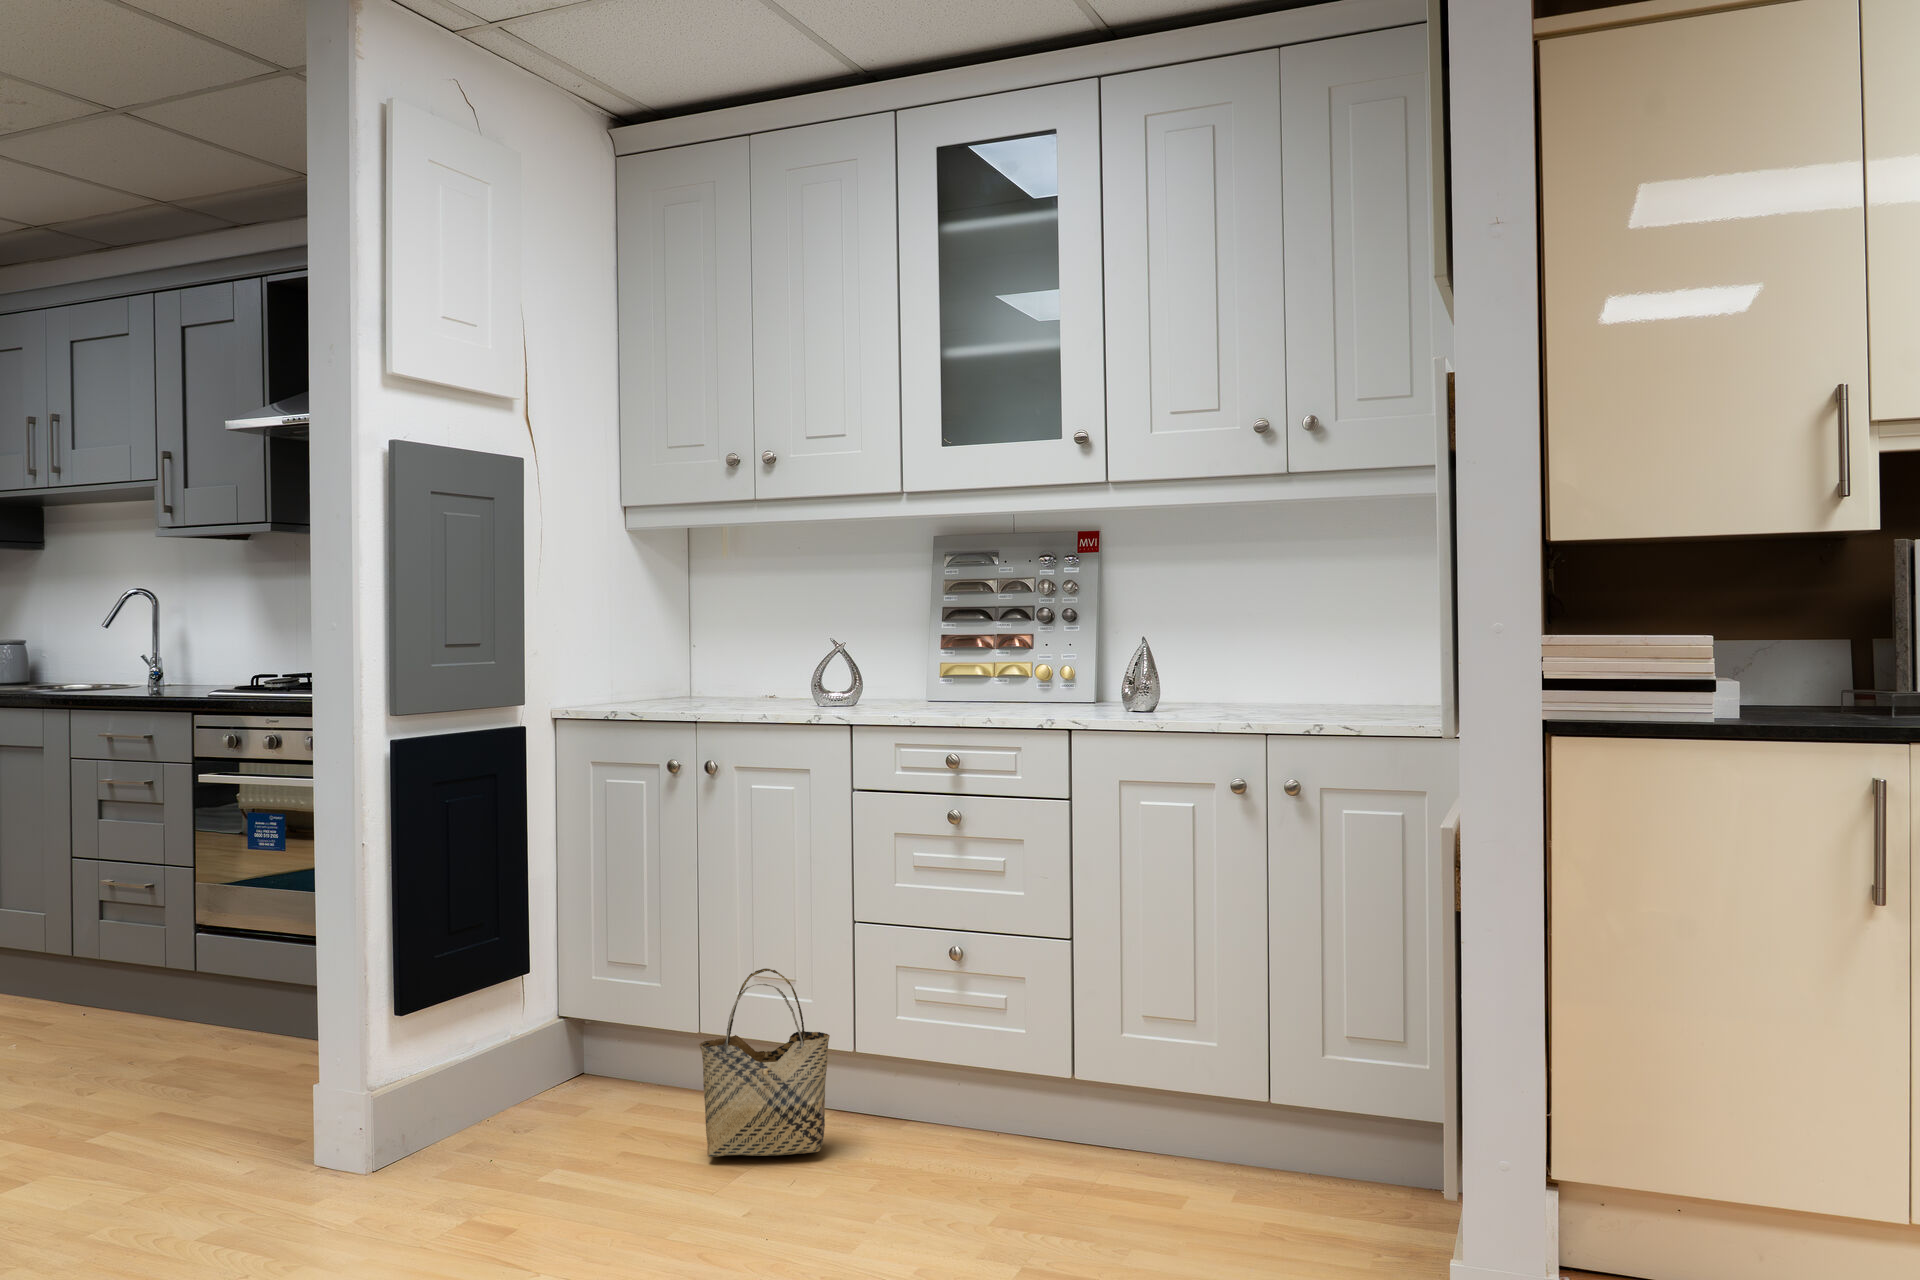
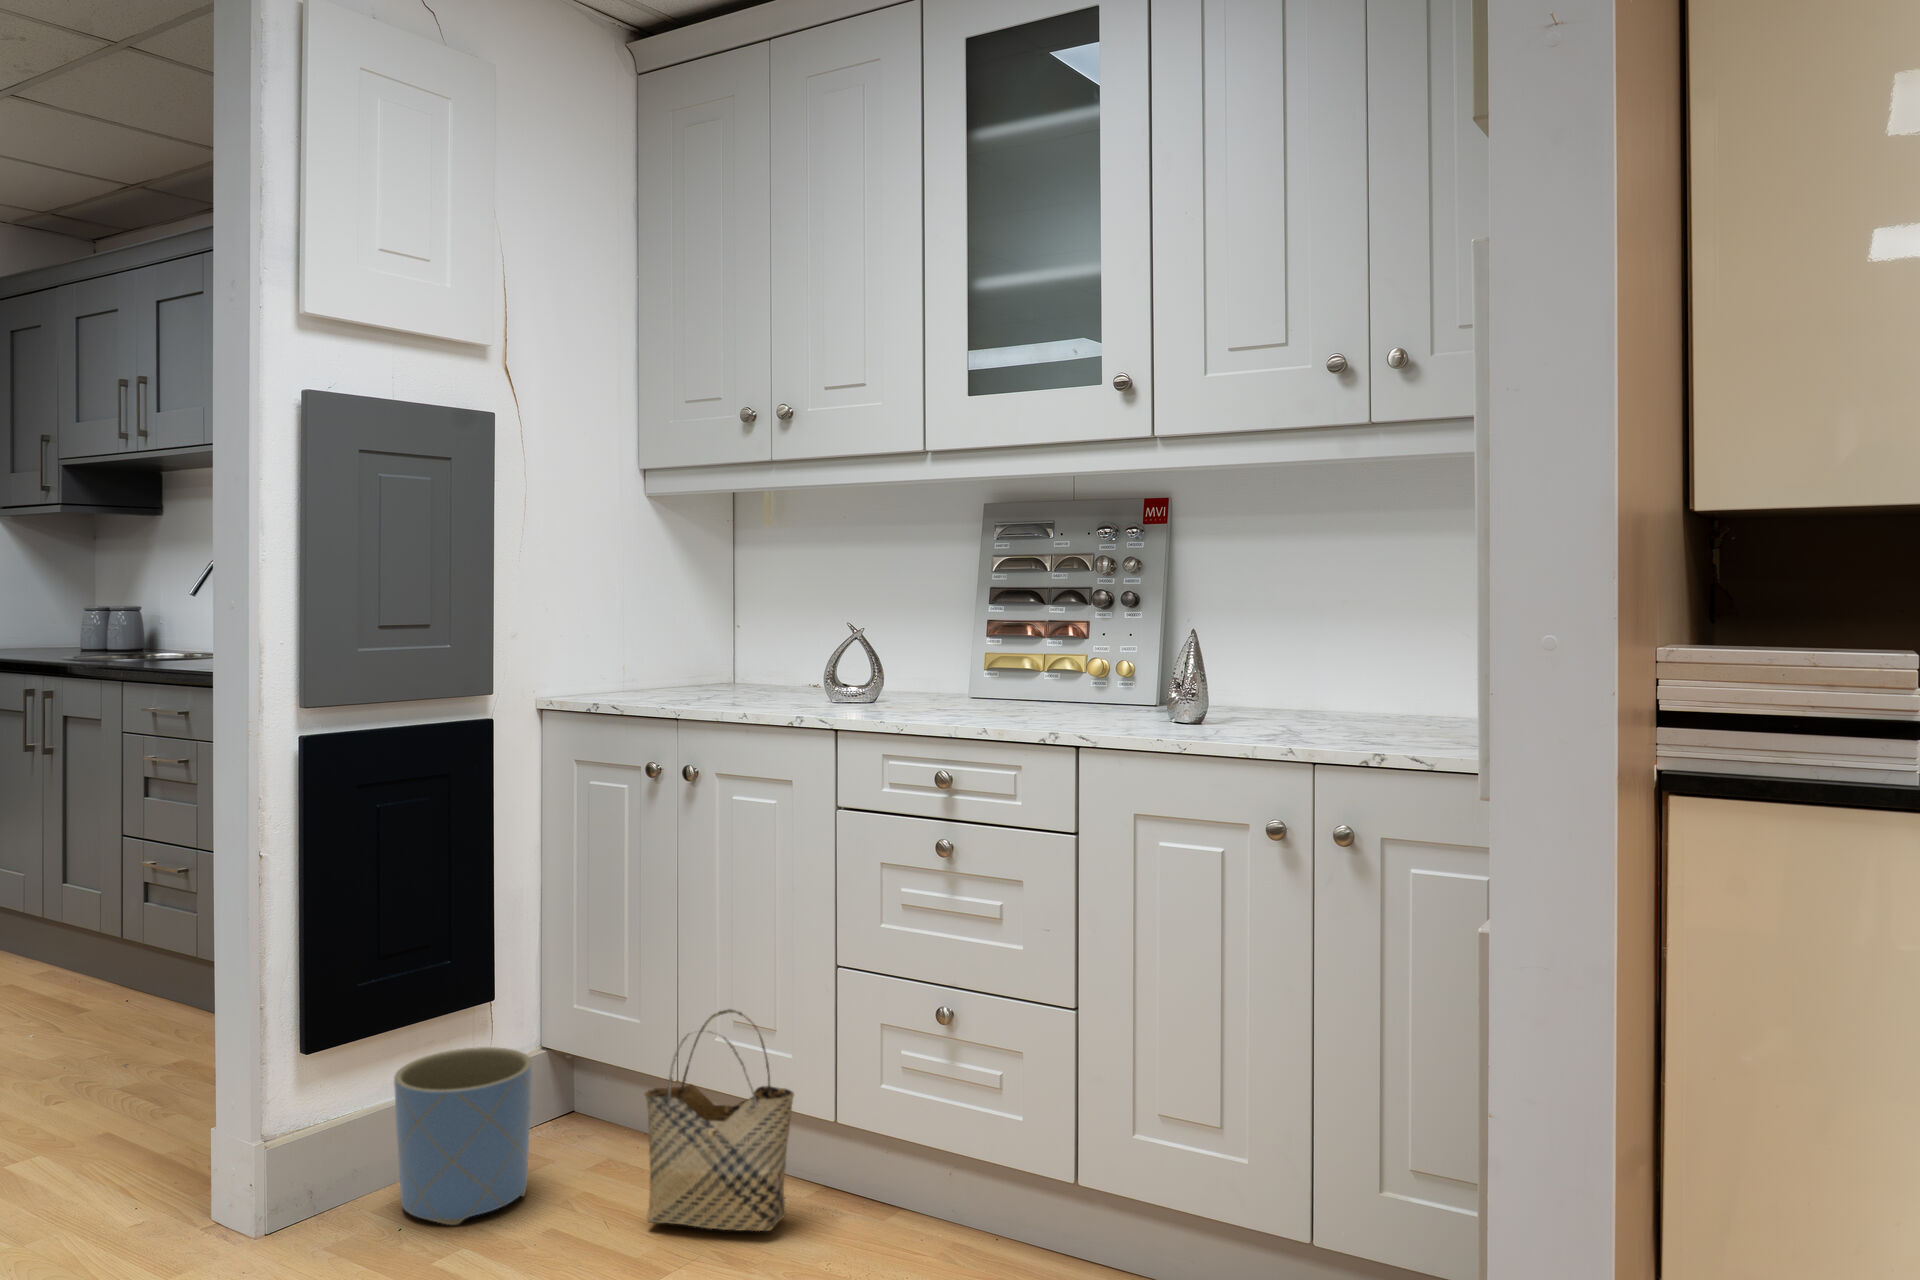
planter: none [463,1021,586,1178] -> present [394,1047,532,1225]

